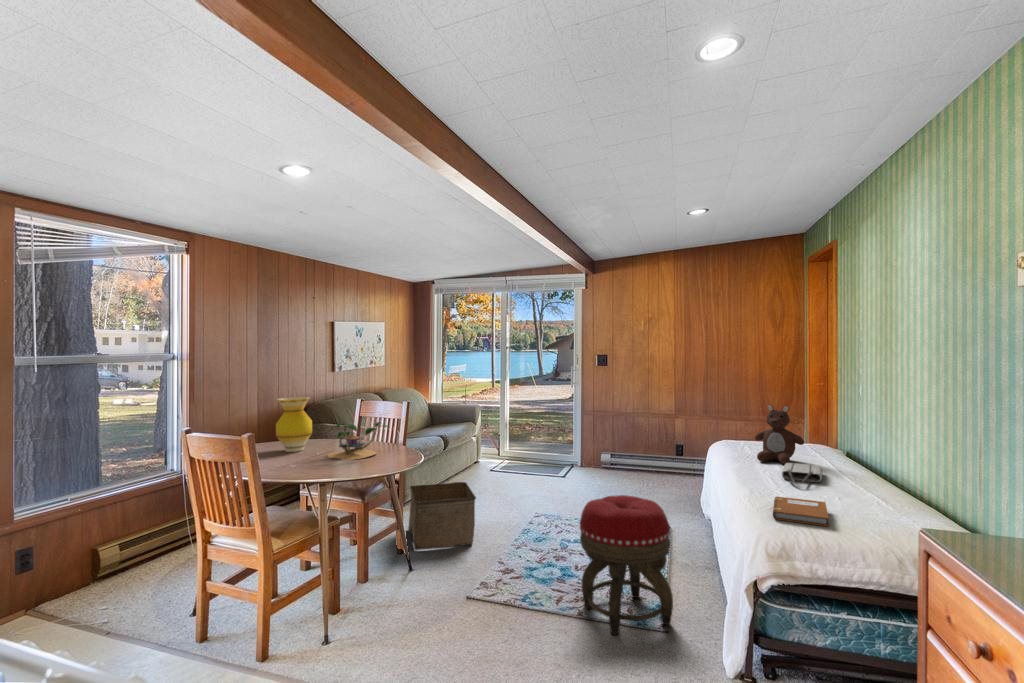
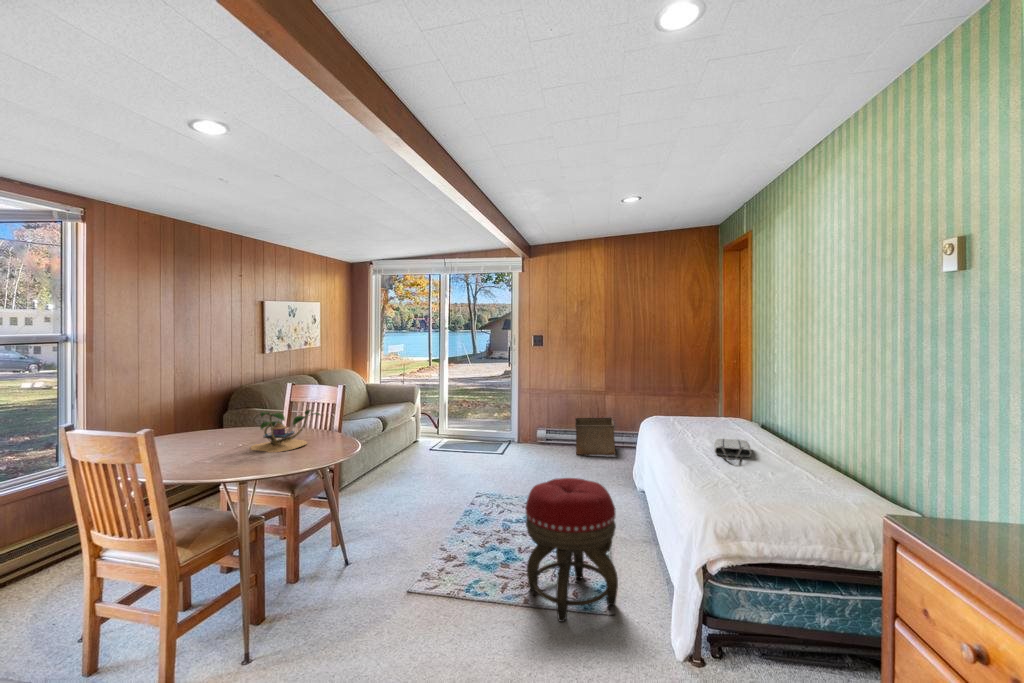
vase: present [276,397,312,452] -> none [189,384,233,445]
teddy bear: present [755,405,804,464] -> none [685,383,730,440]
storage bin: present [408,482,476,550] -> present [575,418,616,456]
notebook: present [773,497,829,526] -> none [715,475,772,505]

